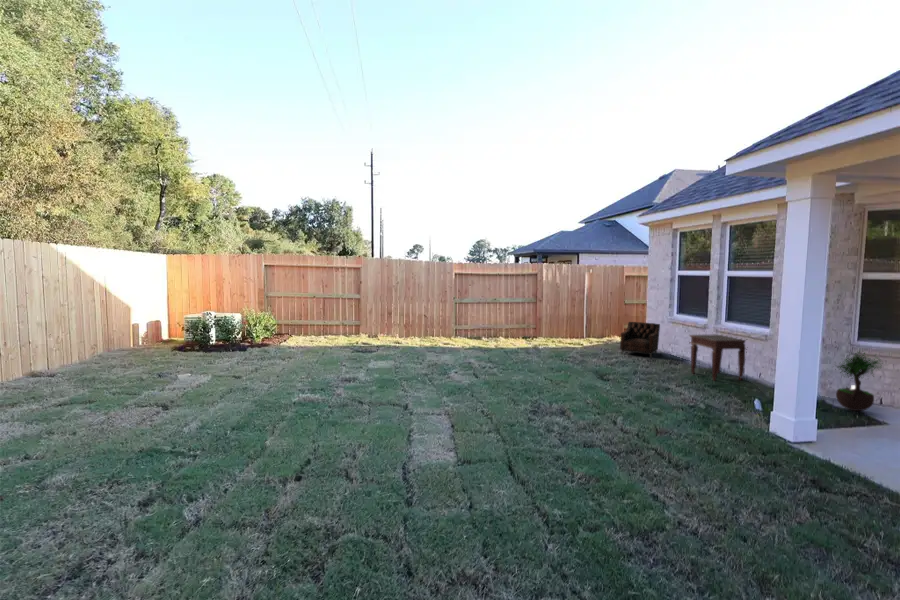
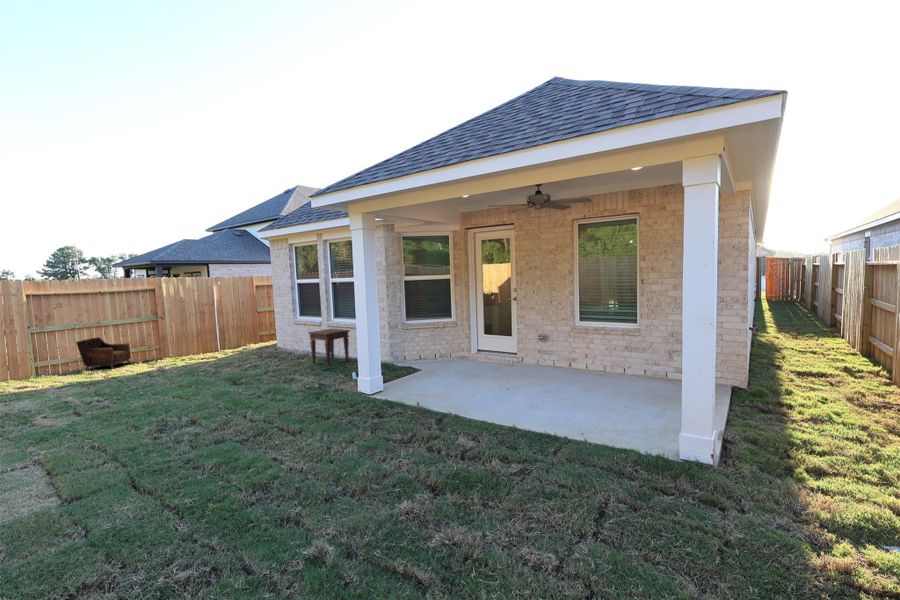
armchair: present [620,322,660,357] -> present [76,337,130,370]
potted tree: present [836,352,878,411] -> none [394,326,418,366]

